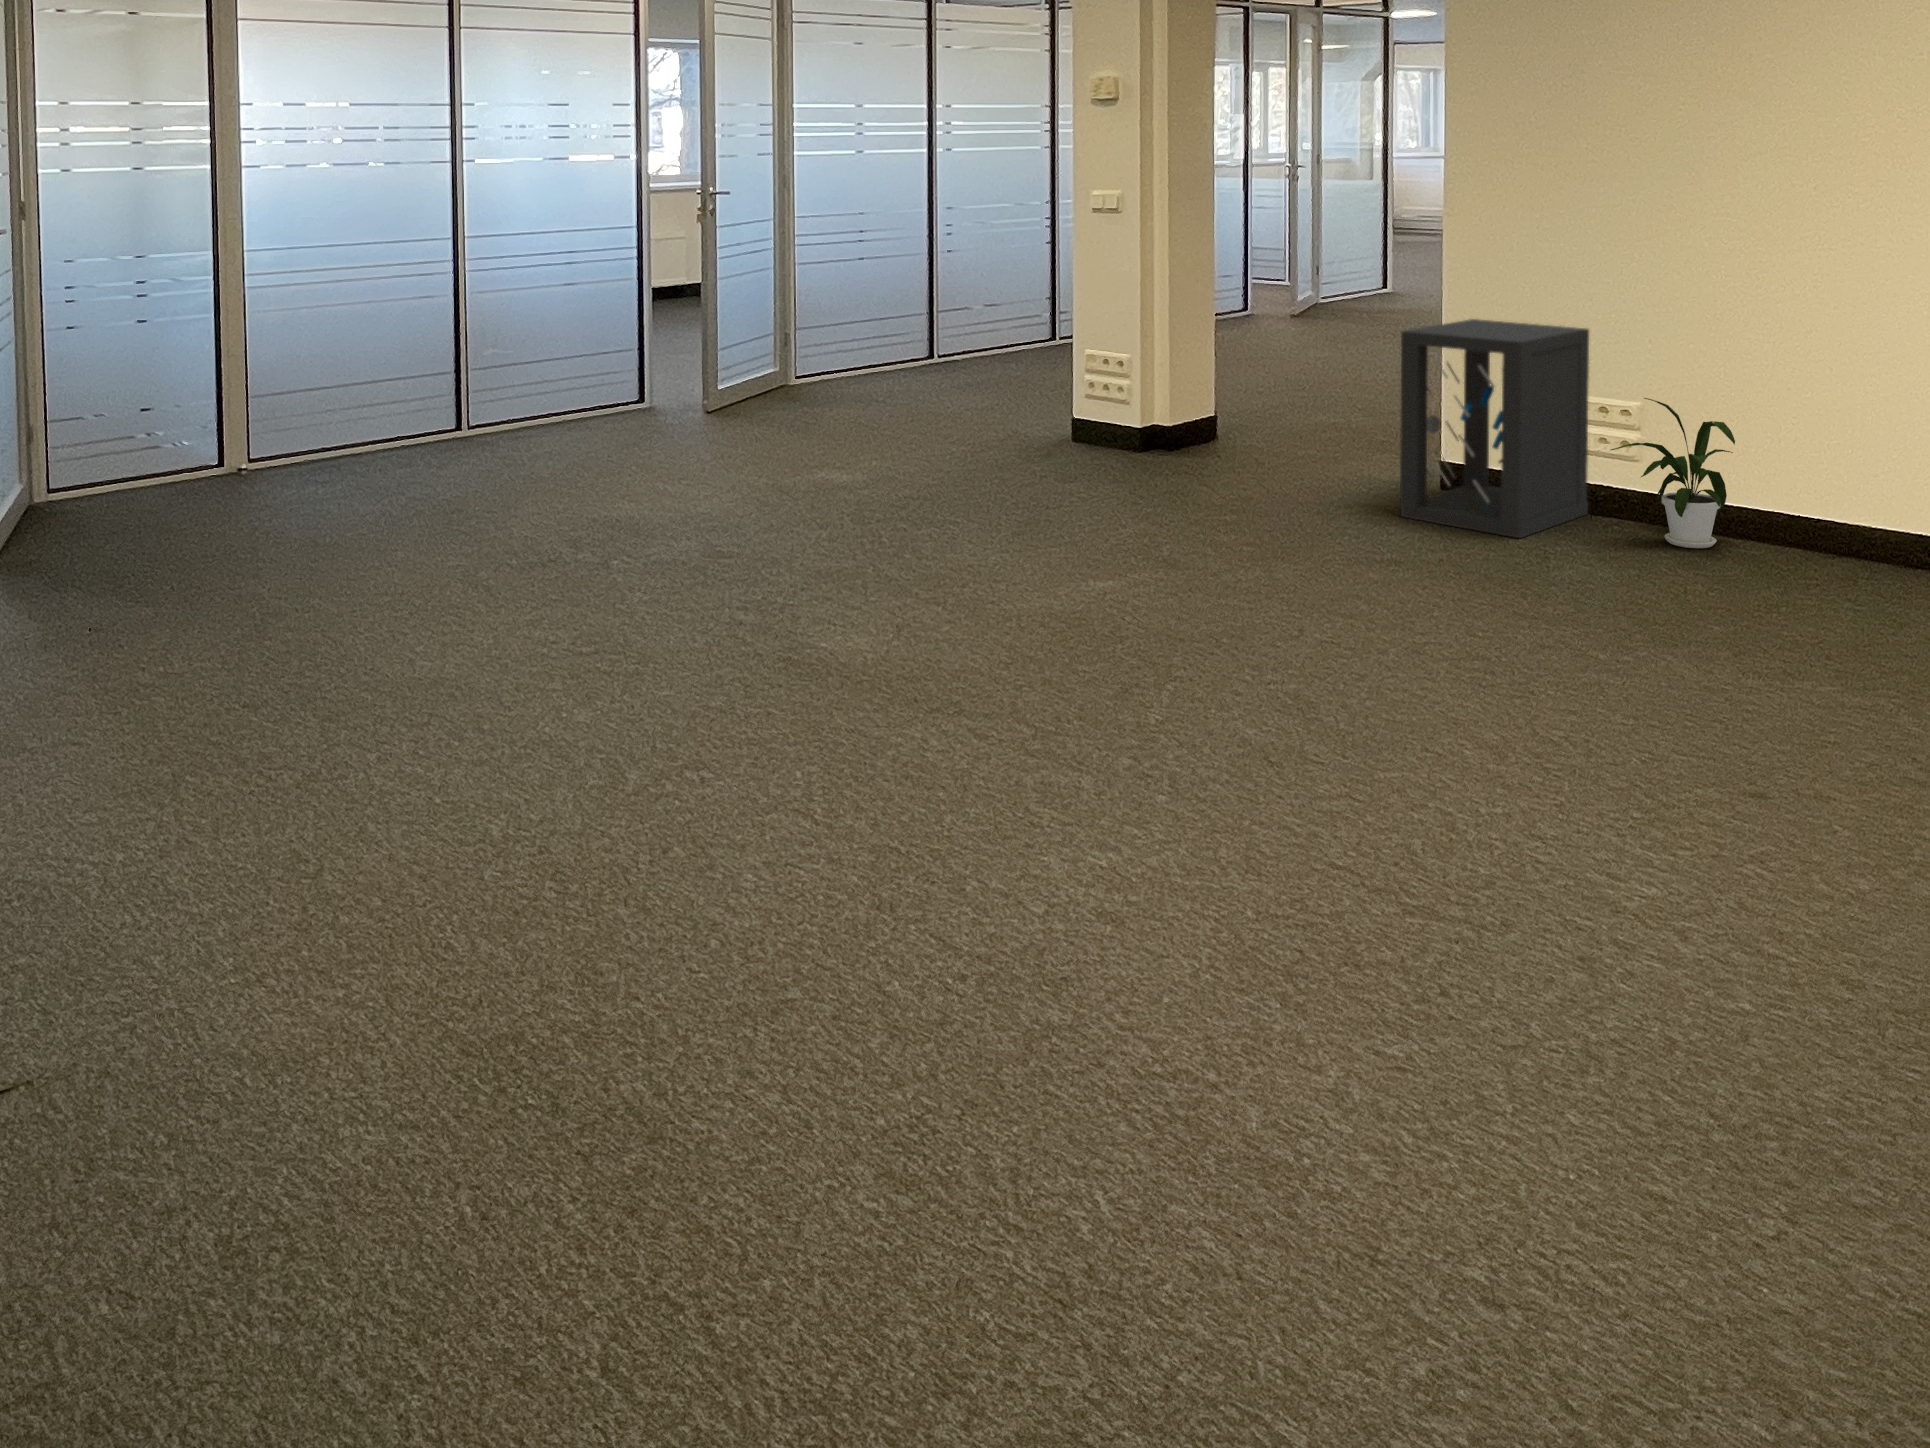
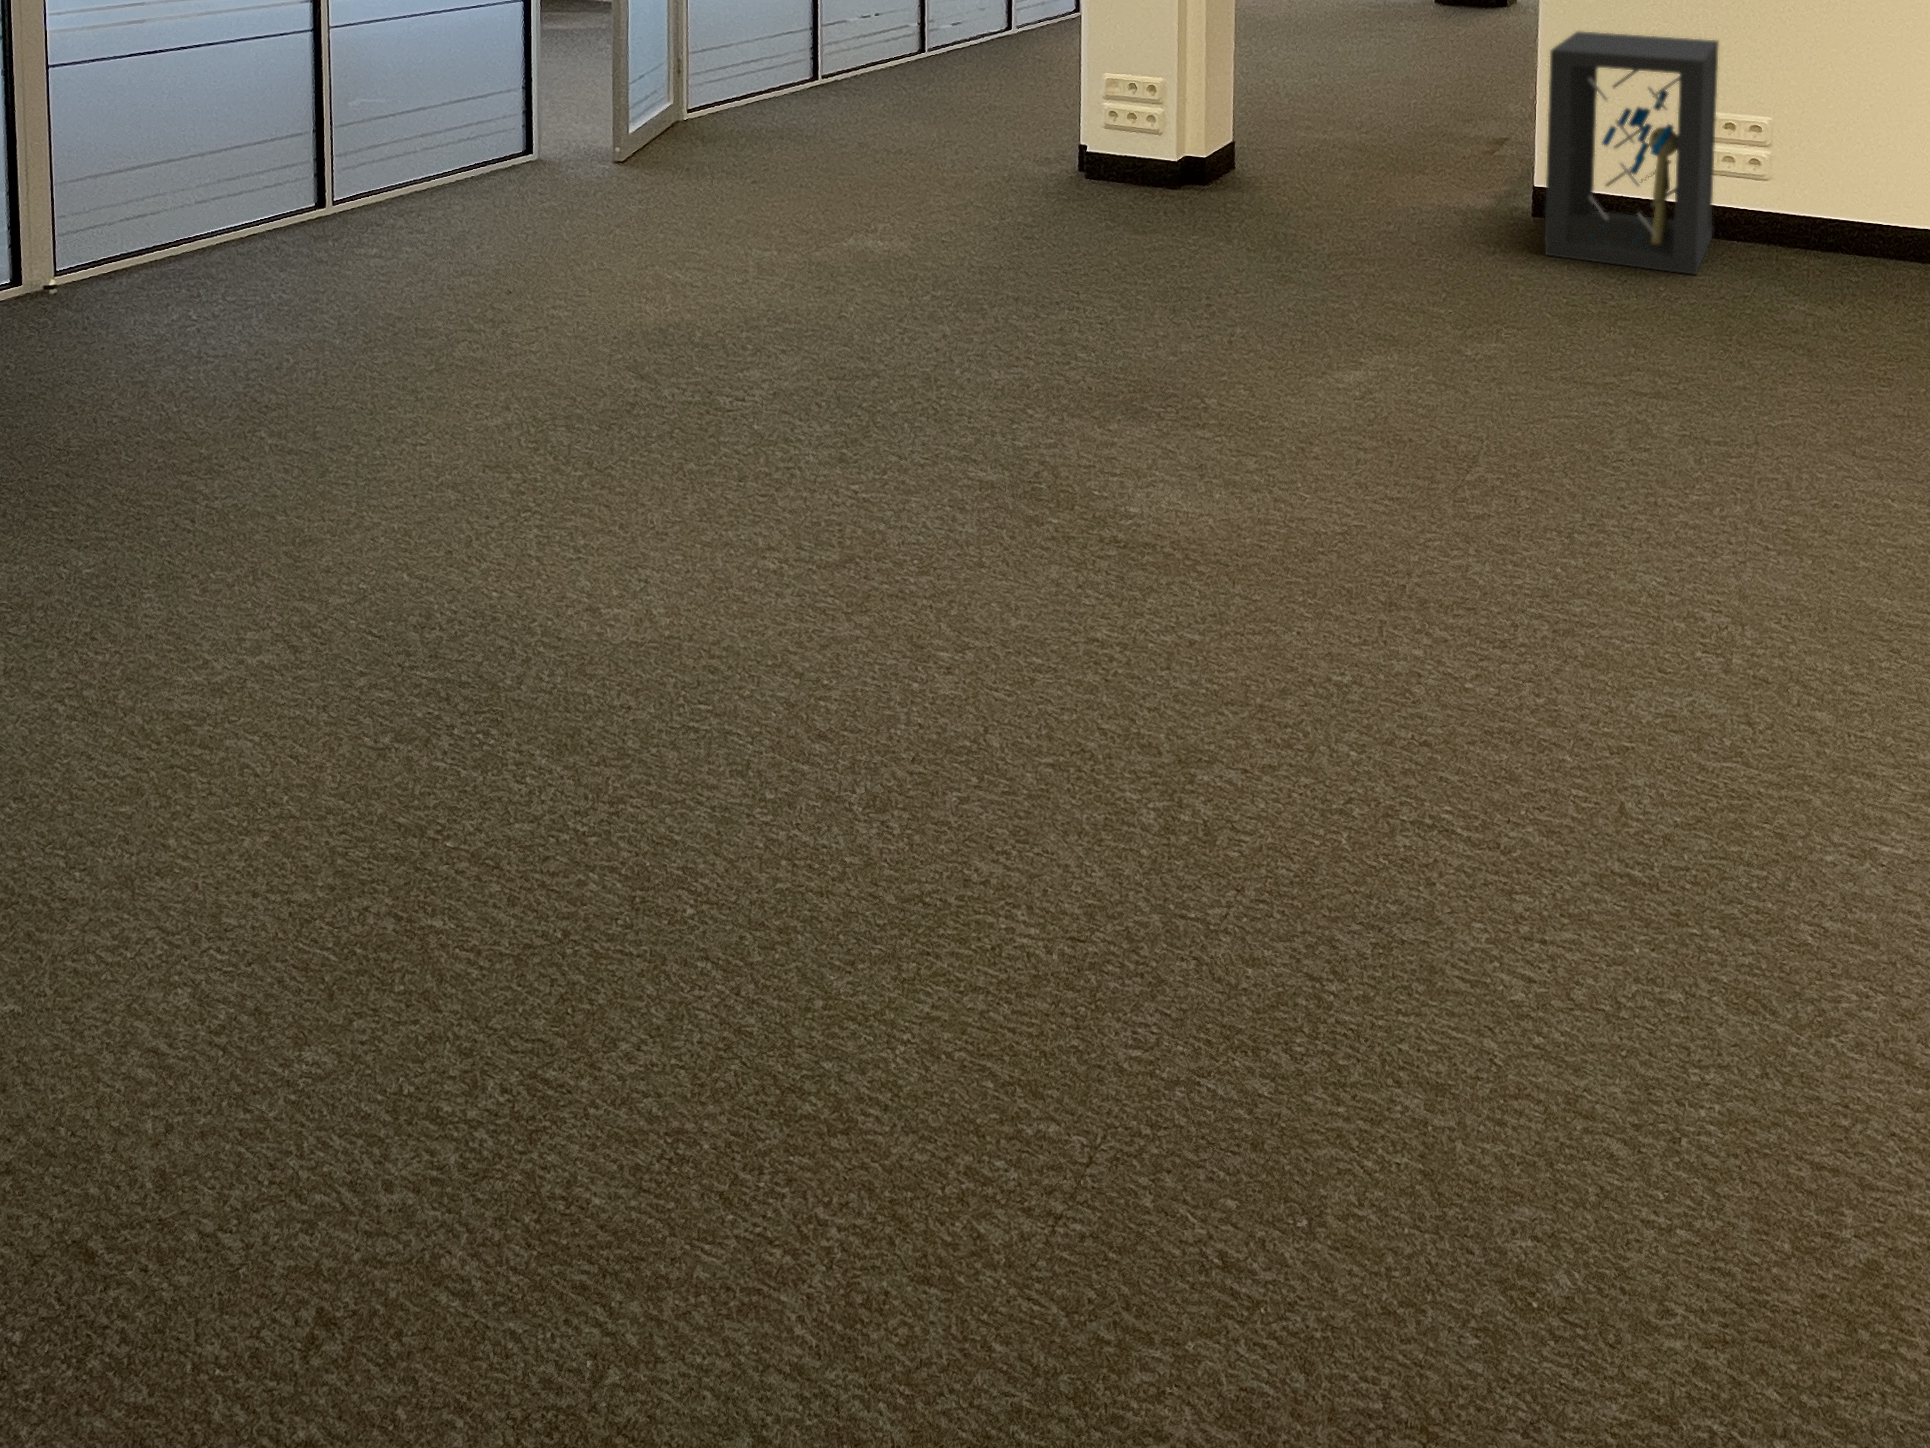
house plant: present [1611,398,1735,548] -> none [1787,115,1922,274]

